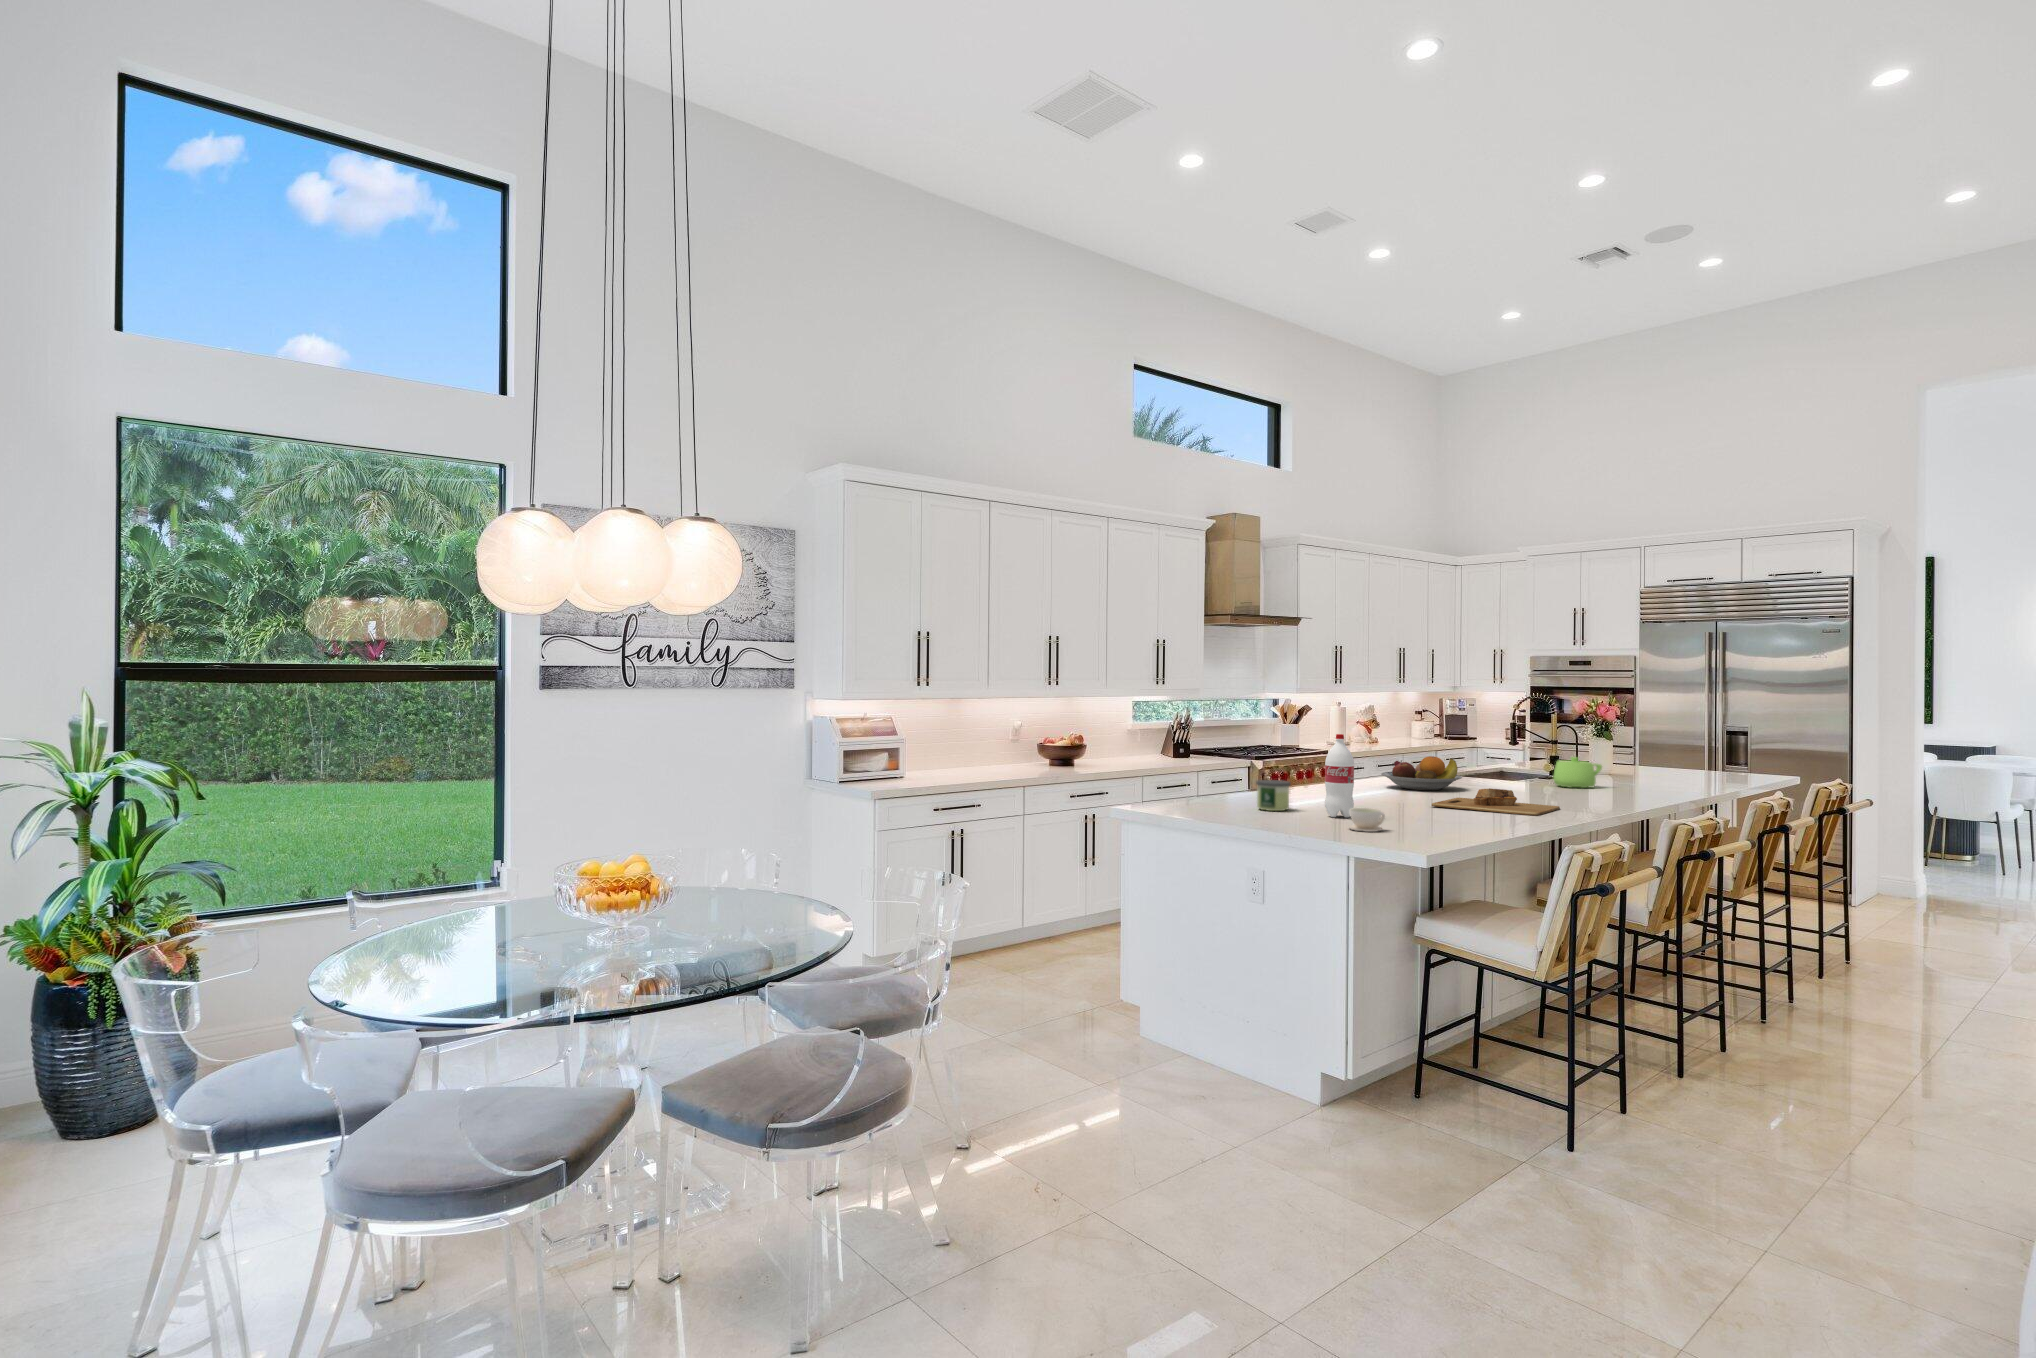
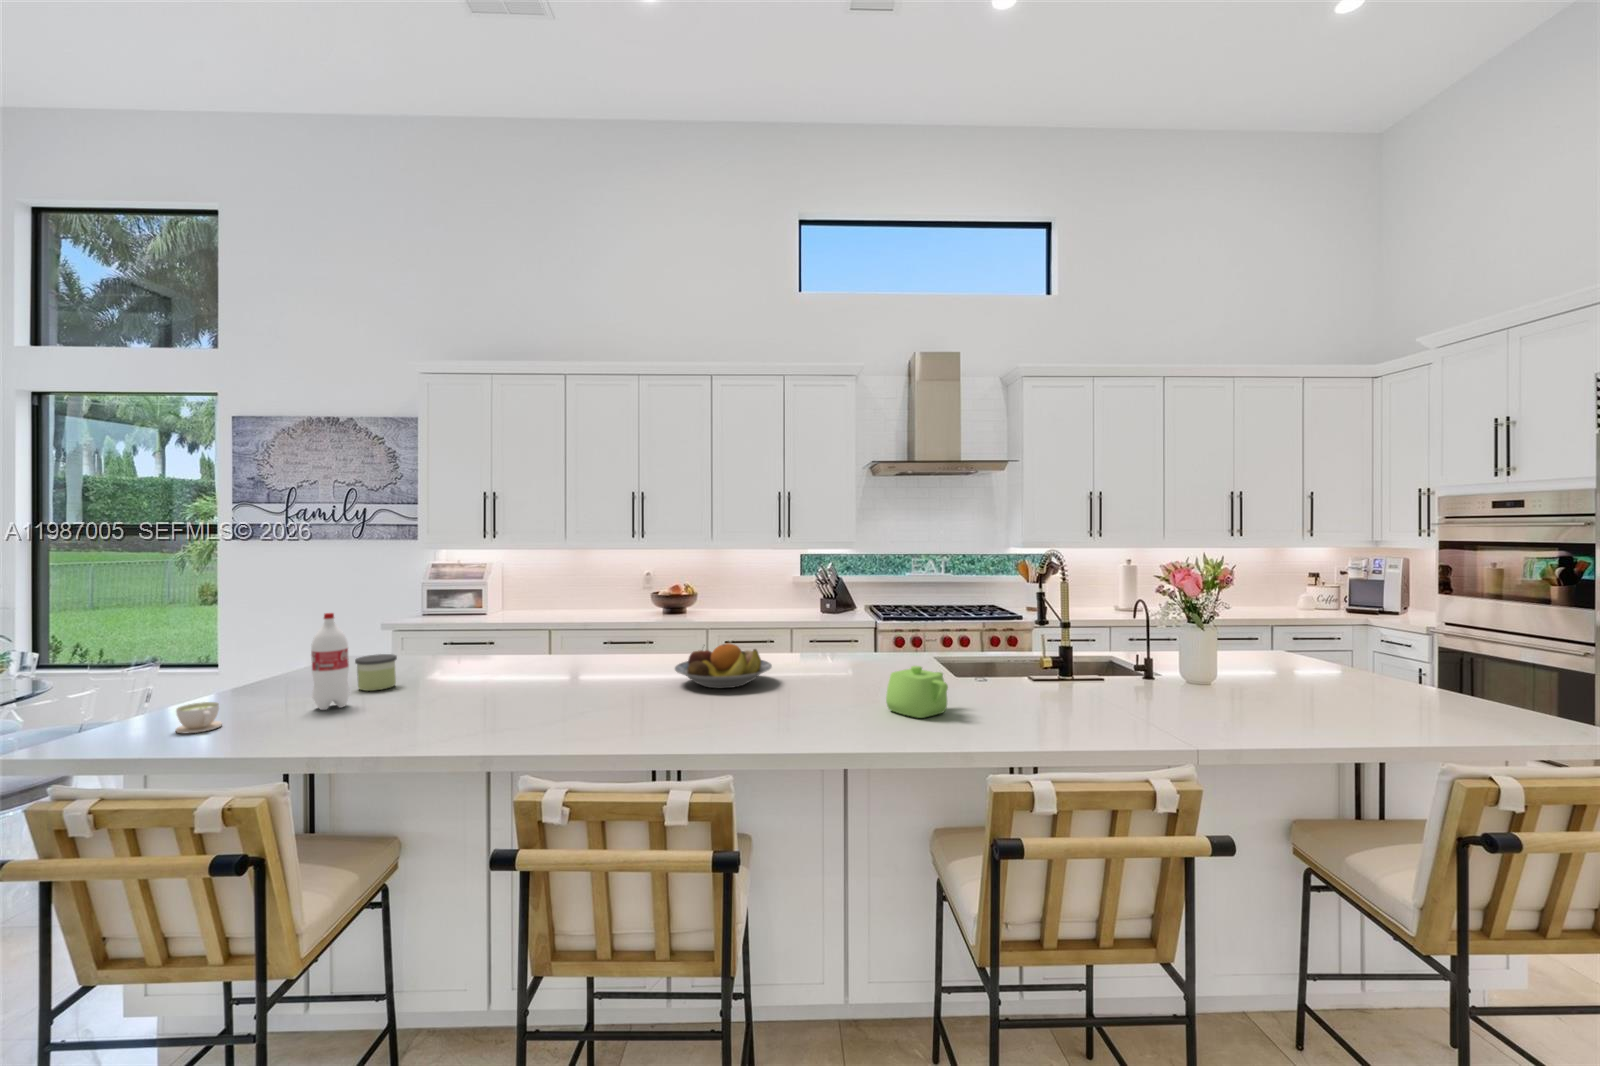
cutting board: present [1432,788,1560,816] -> none [458,699,593,749]

